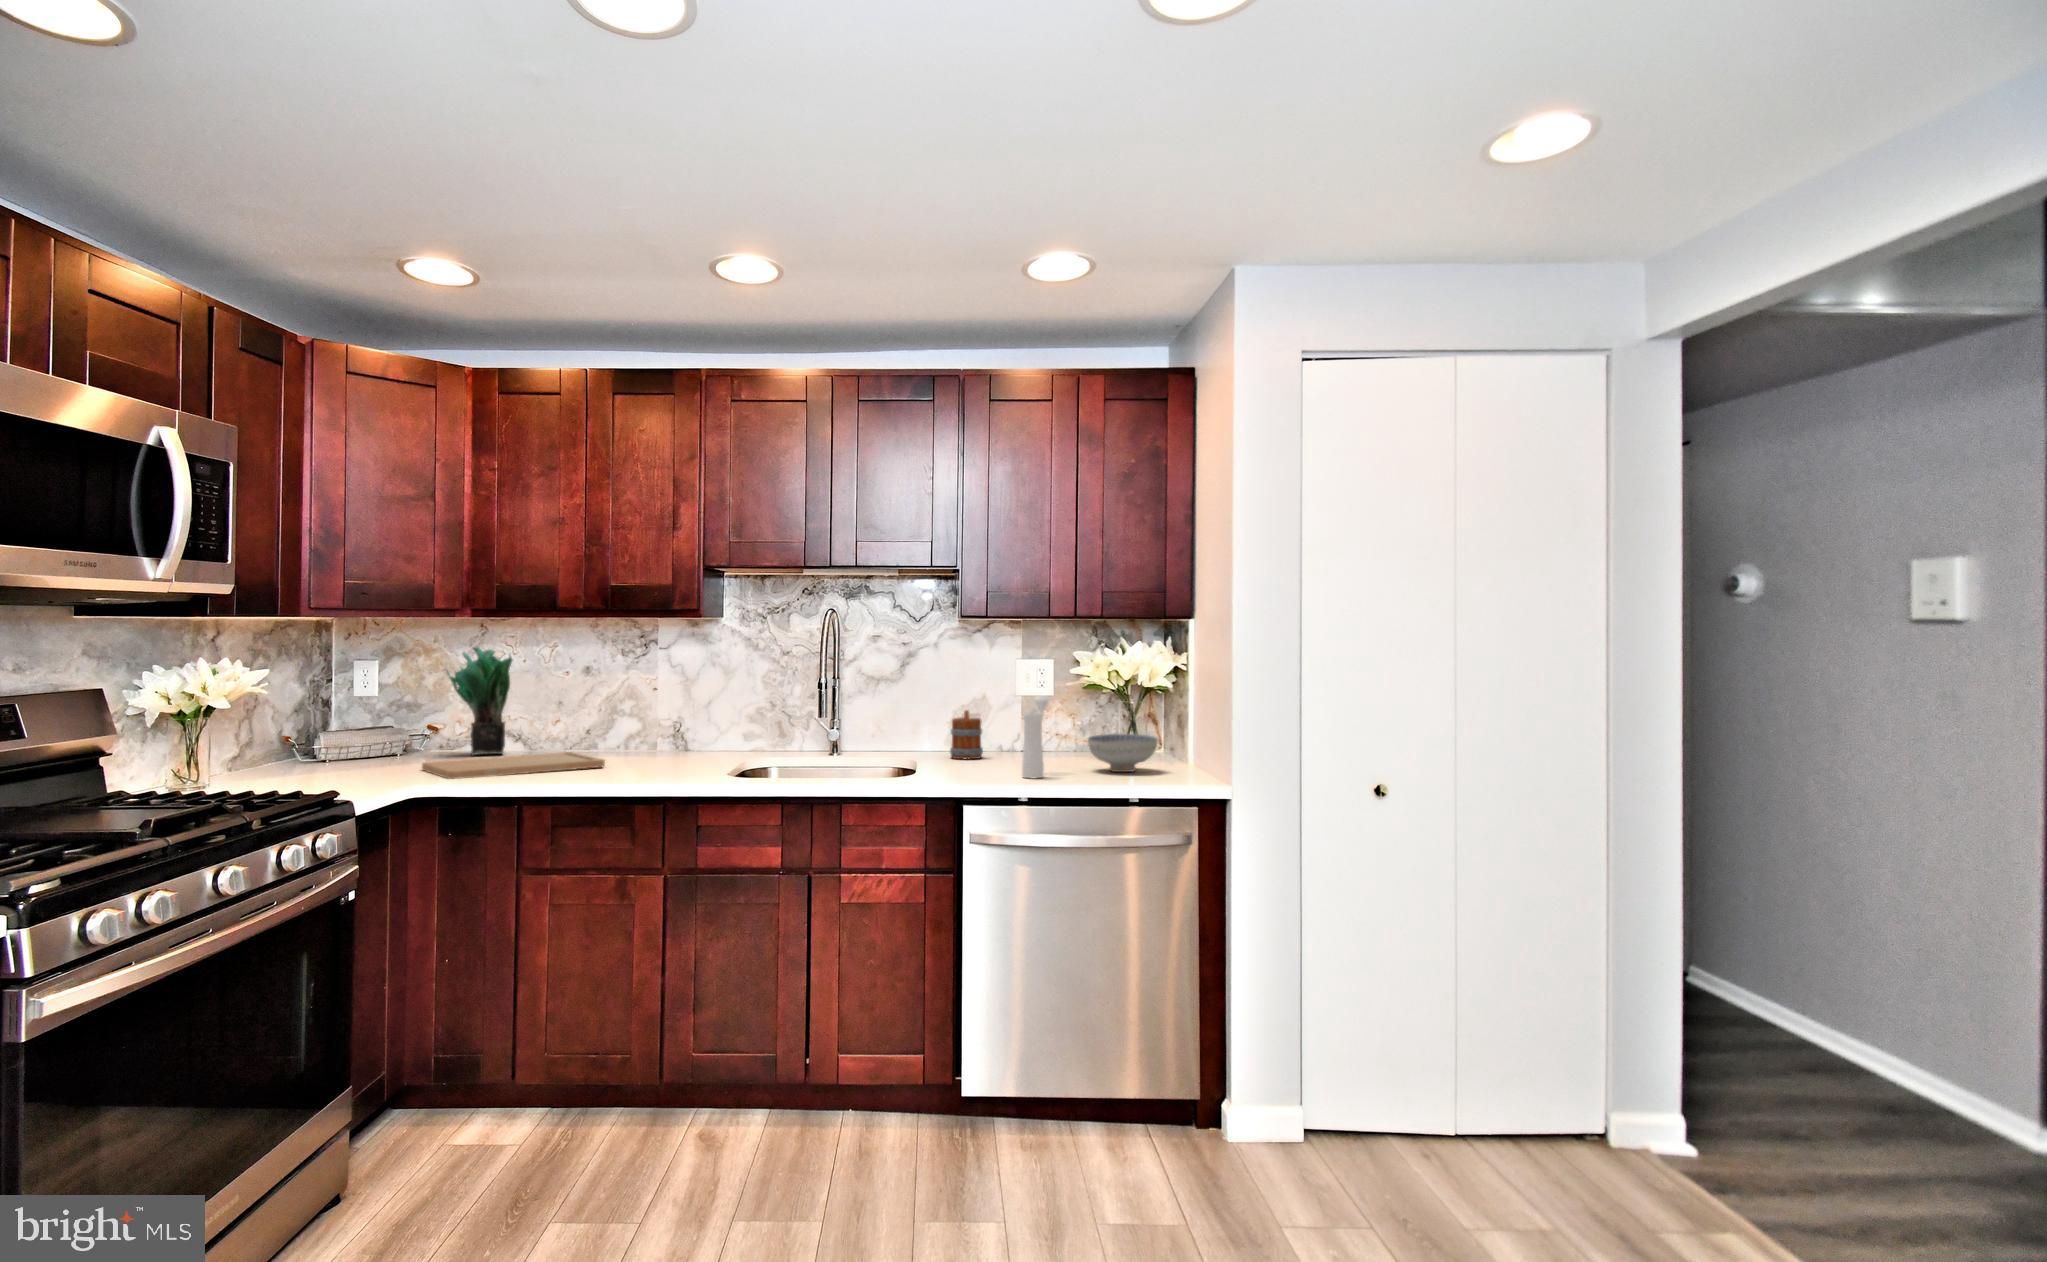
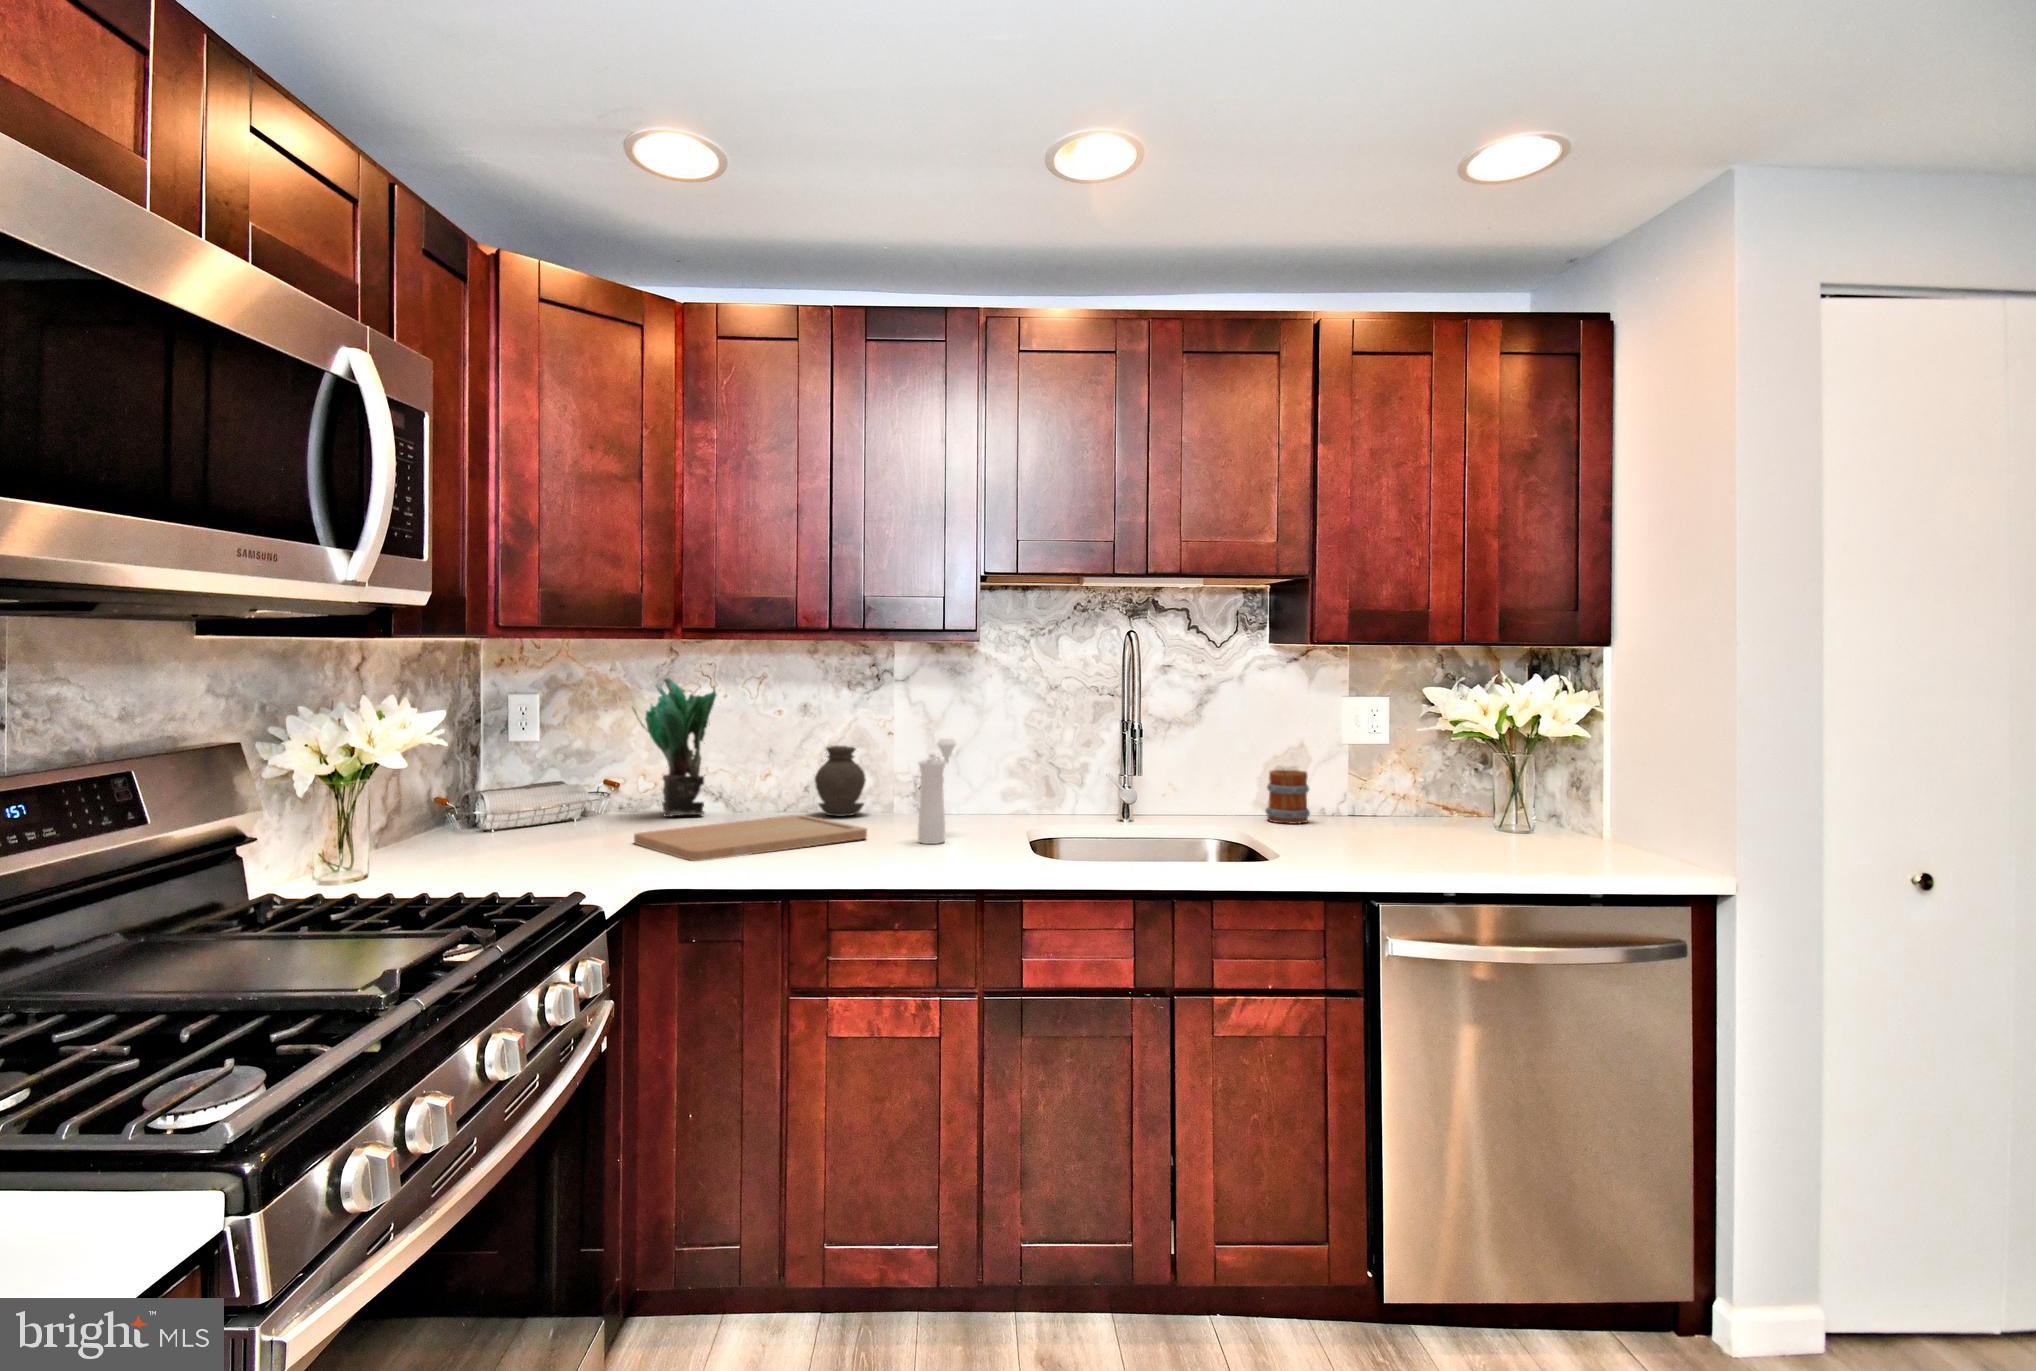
jar: none [591,693,639,755] -> present [815,746,866,816]
pepper mill: present [1022,696,1049,779] -> present [918,738,956,844]
ceramic bowl: present [1088,734,1158,772] -> none [1489,795,1590,847]

